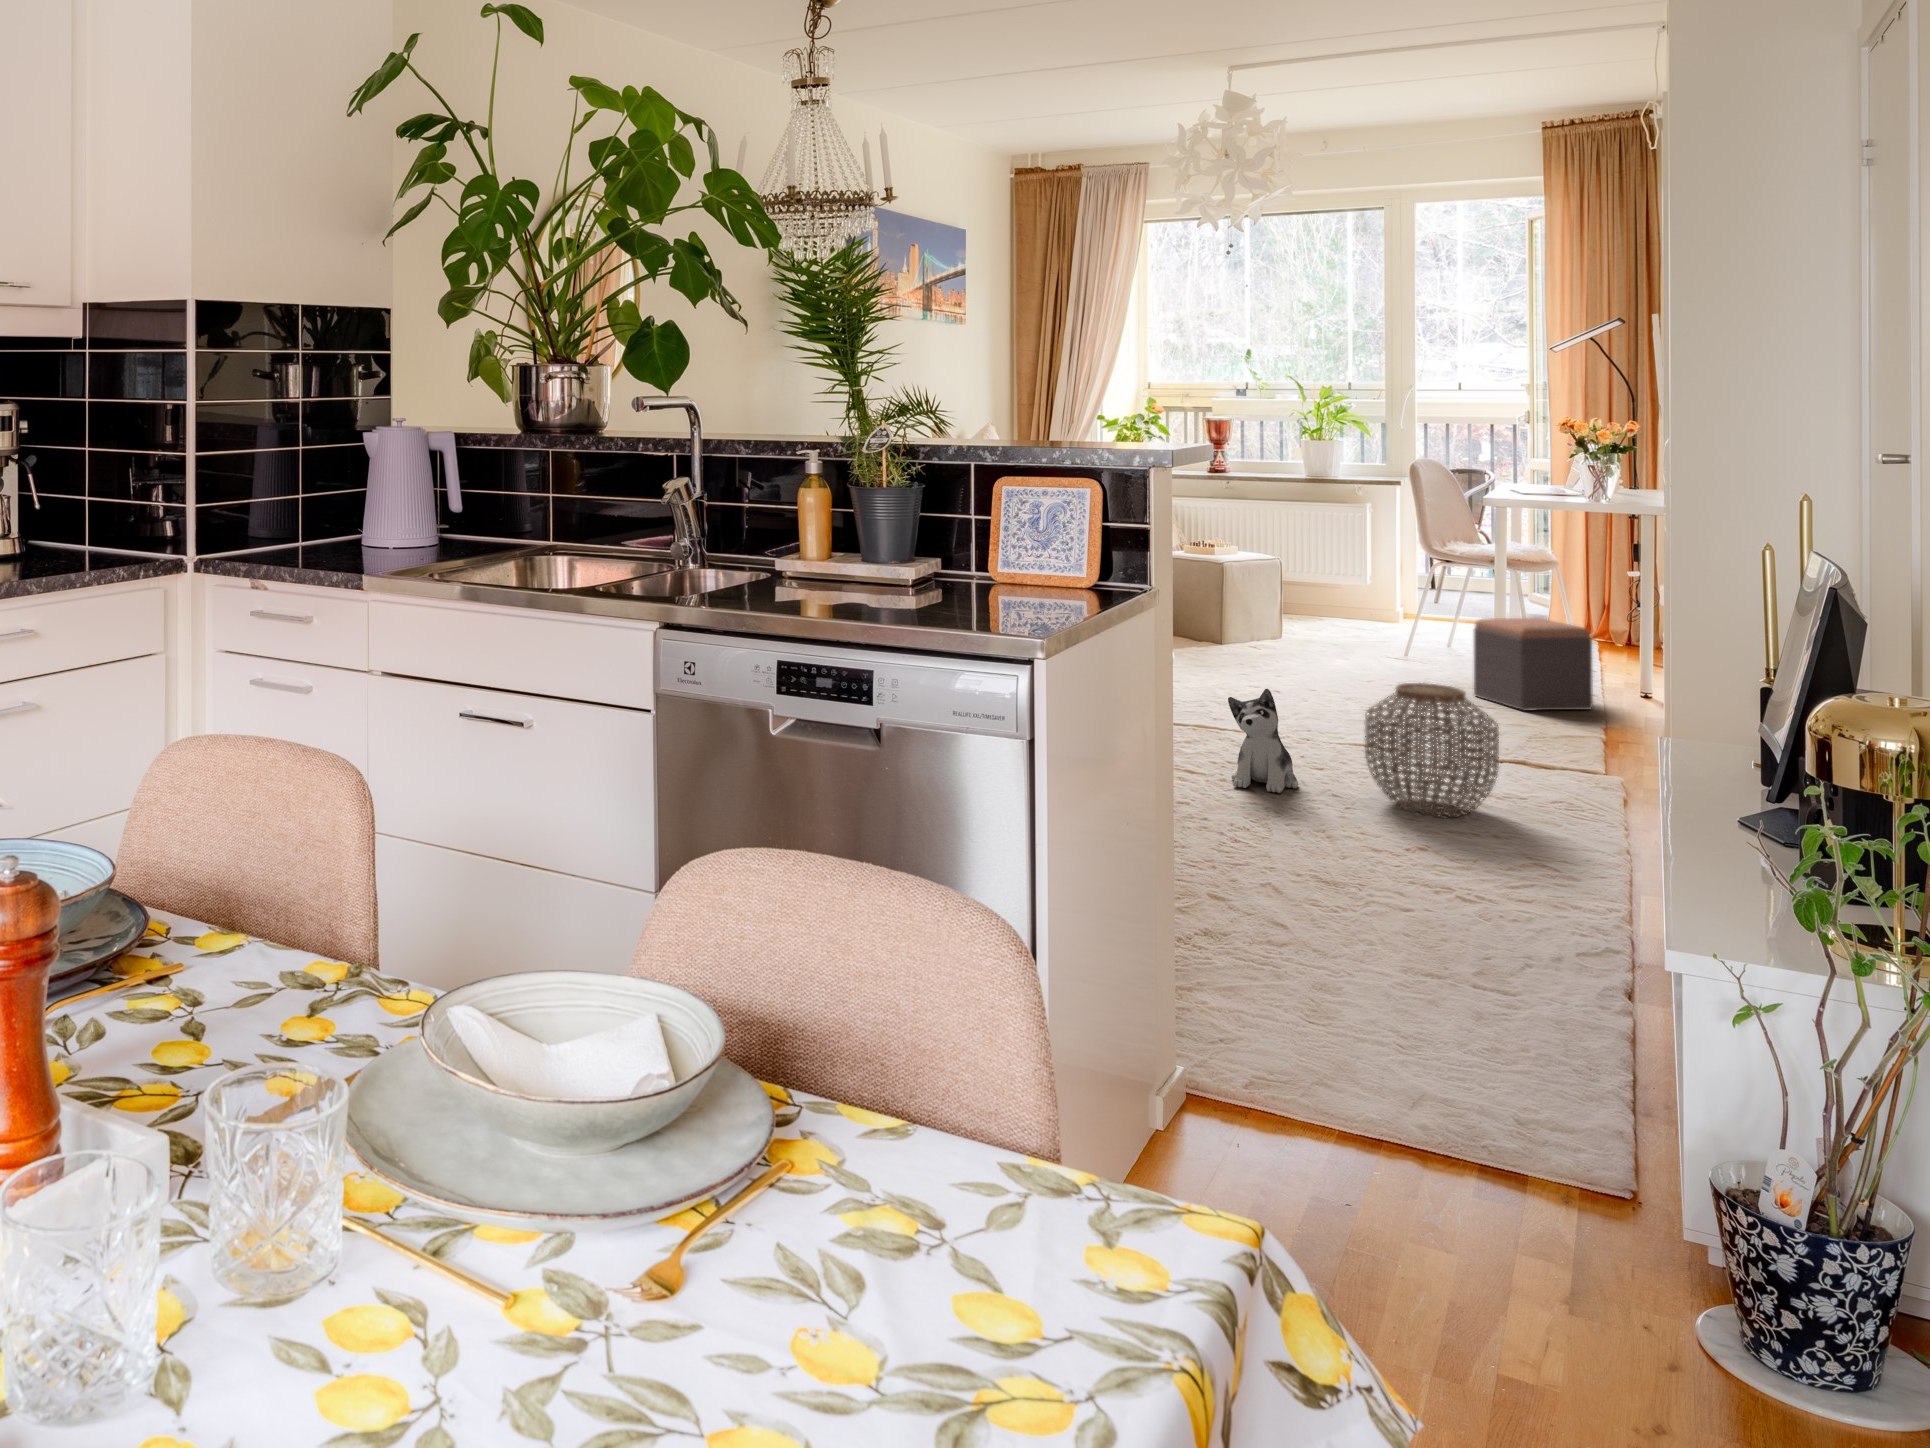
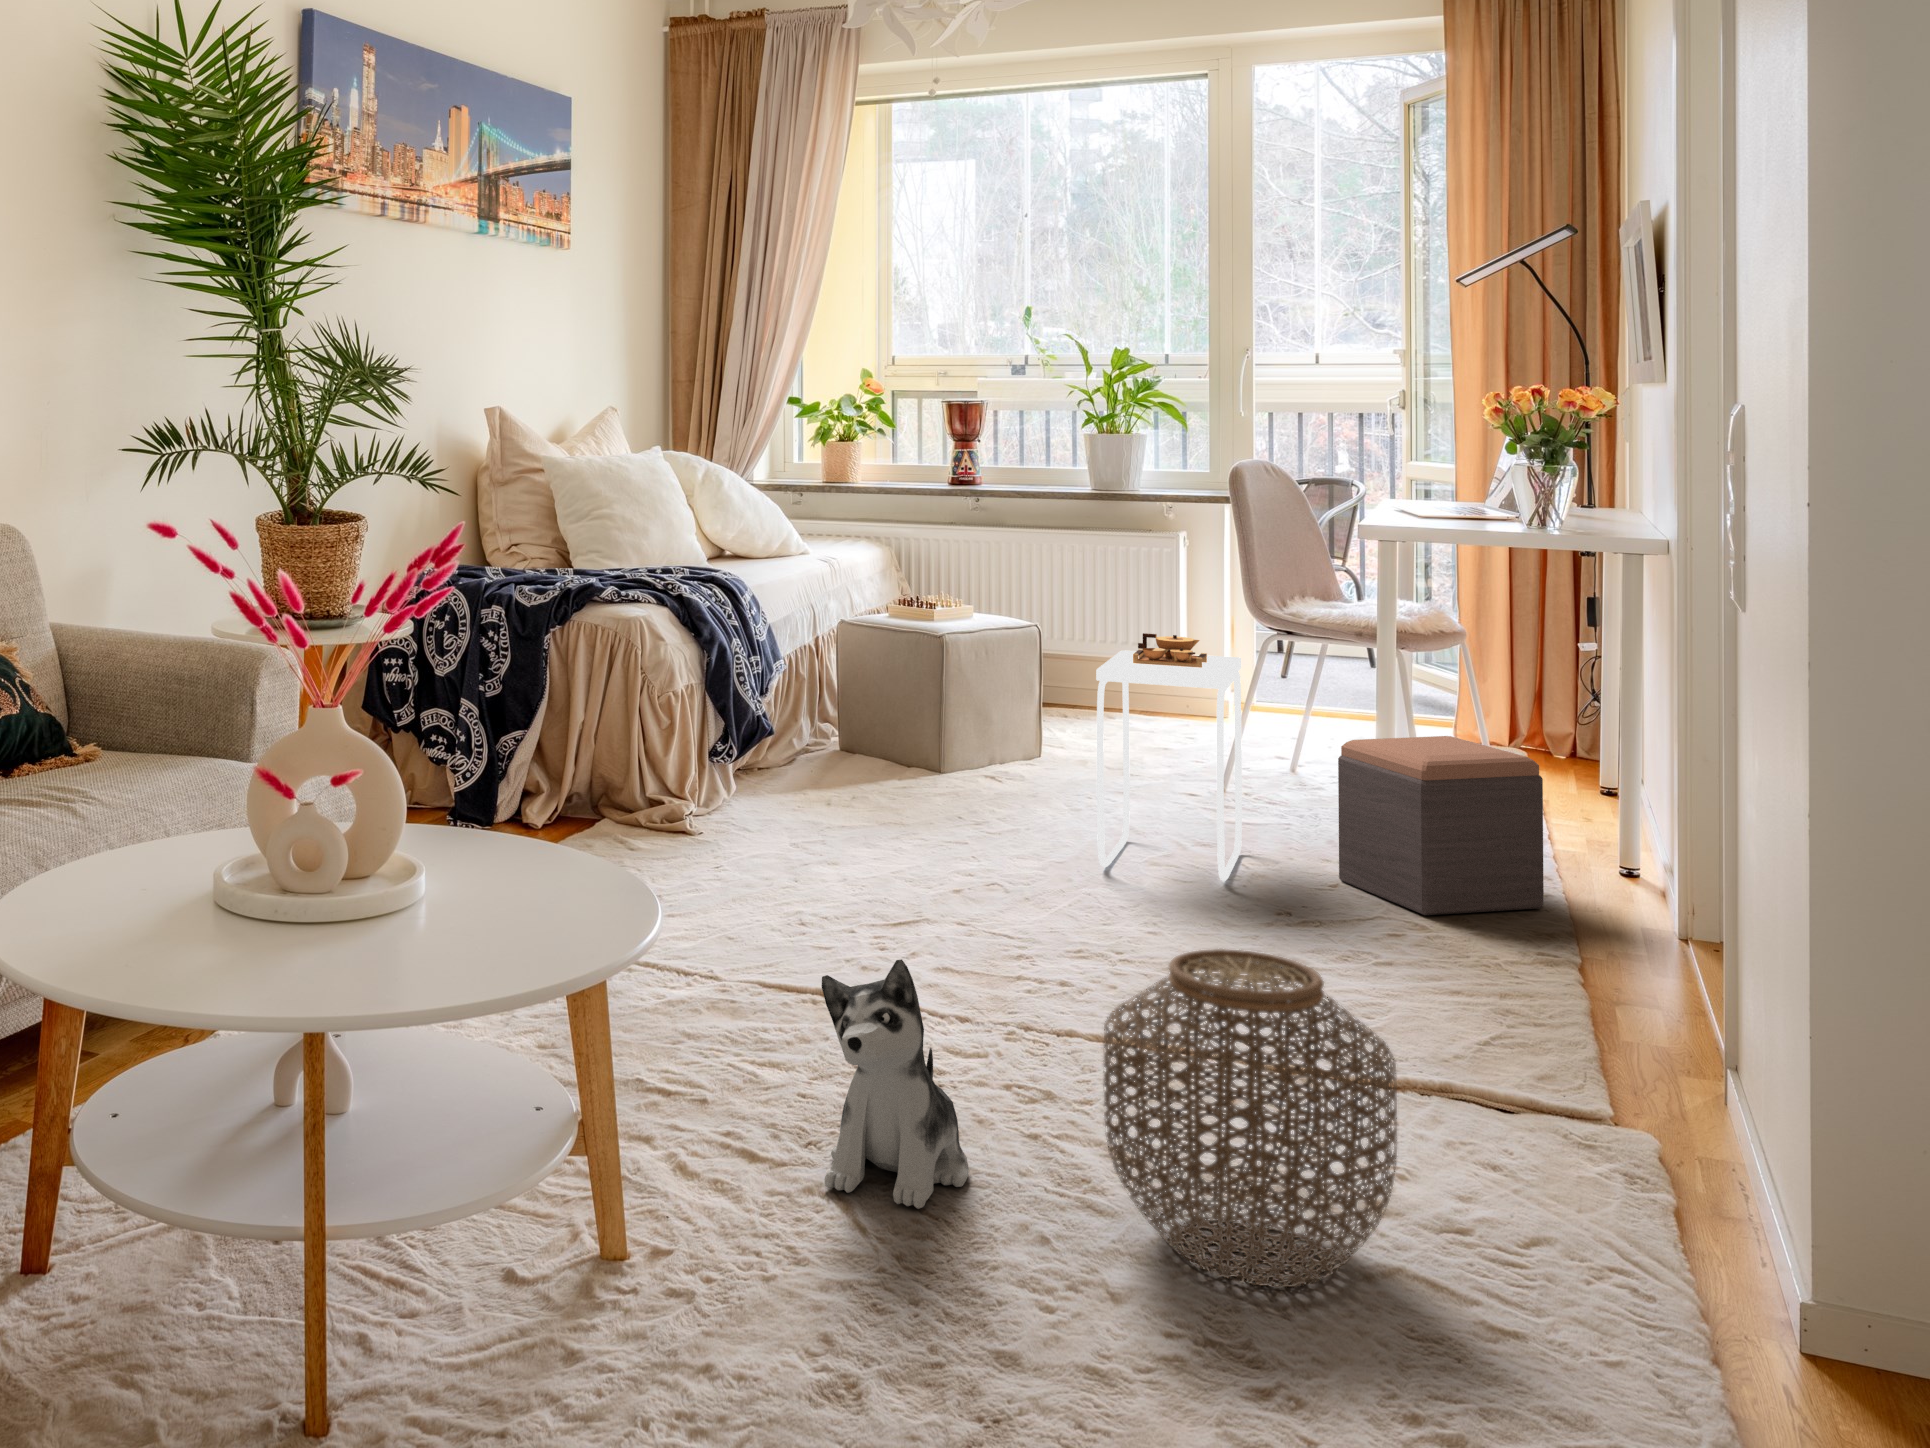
side table: none [1332,559,1416,694] -> present [1096,633,1242,881]

